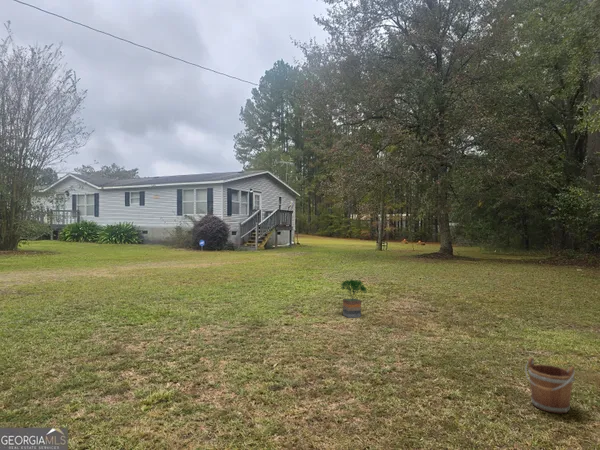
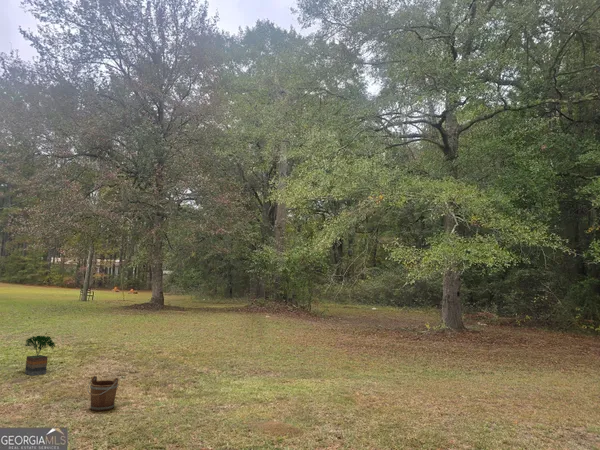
bucket: present [526,358,575,413] -> present [88,376,118,411]

